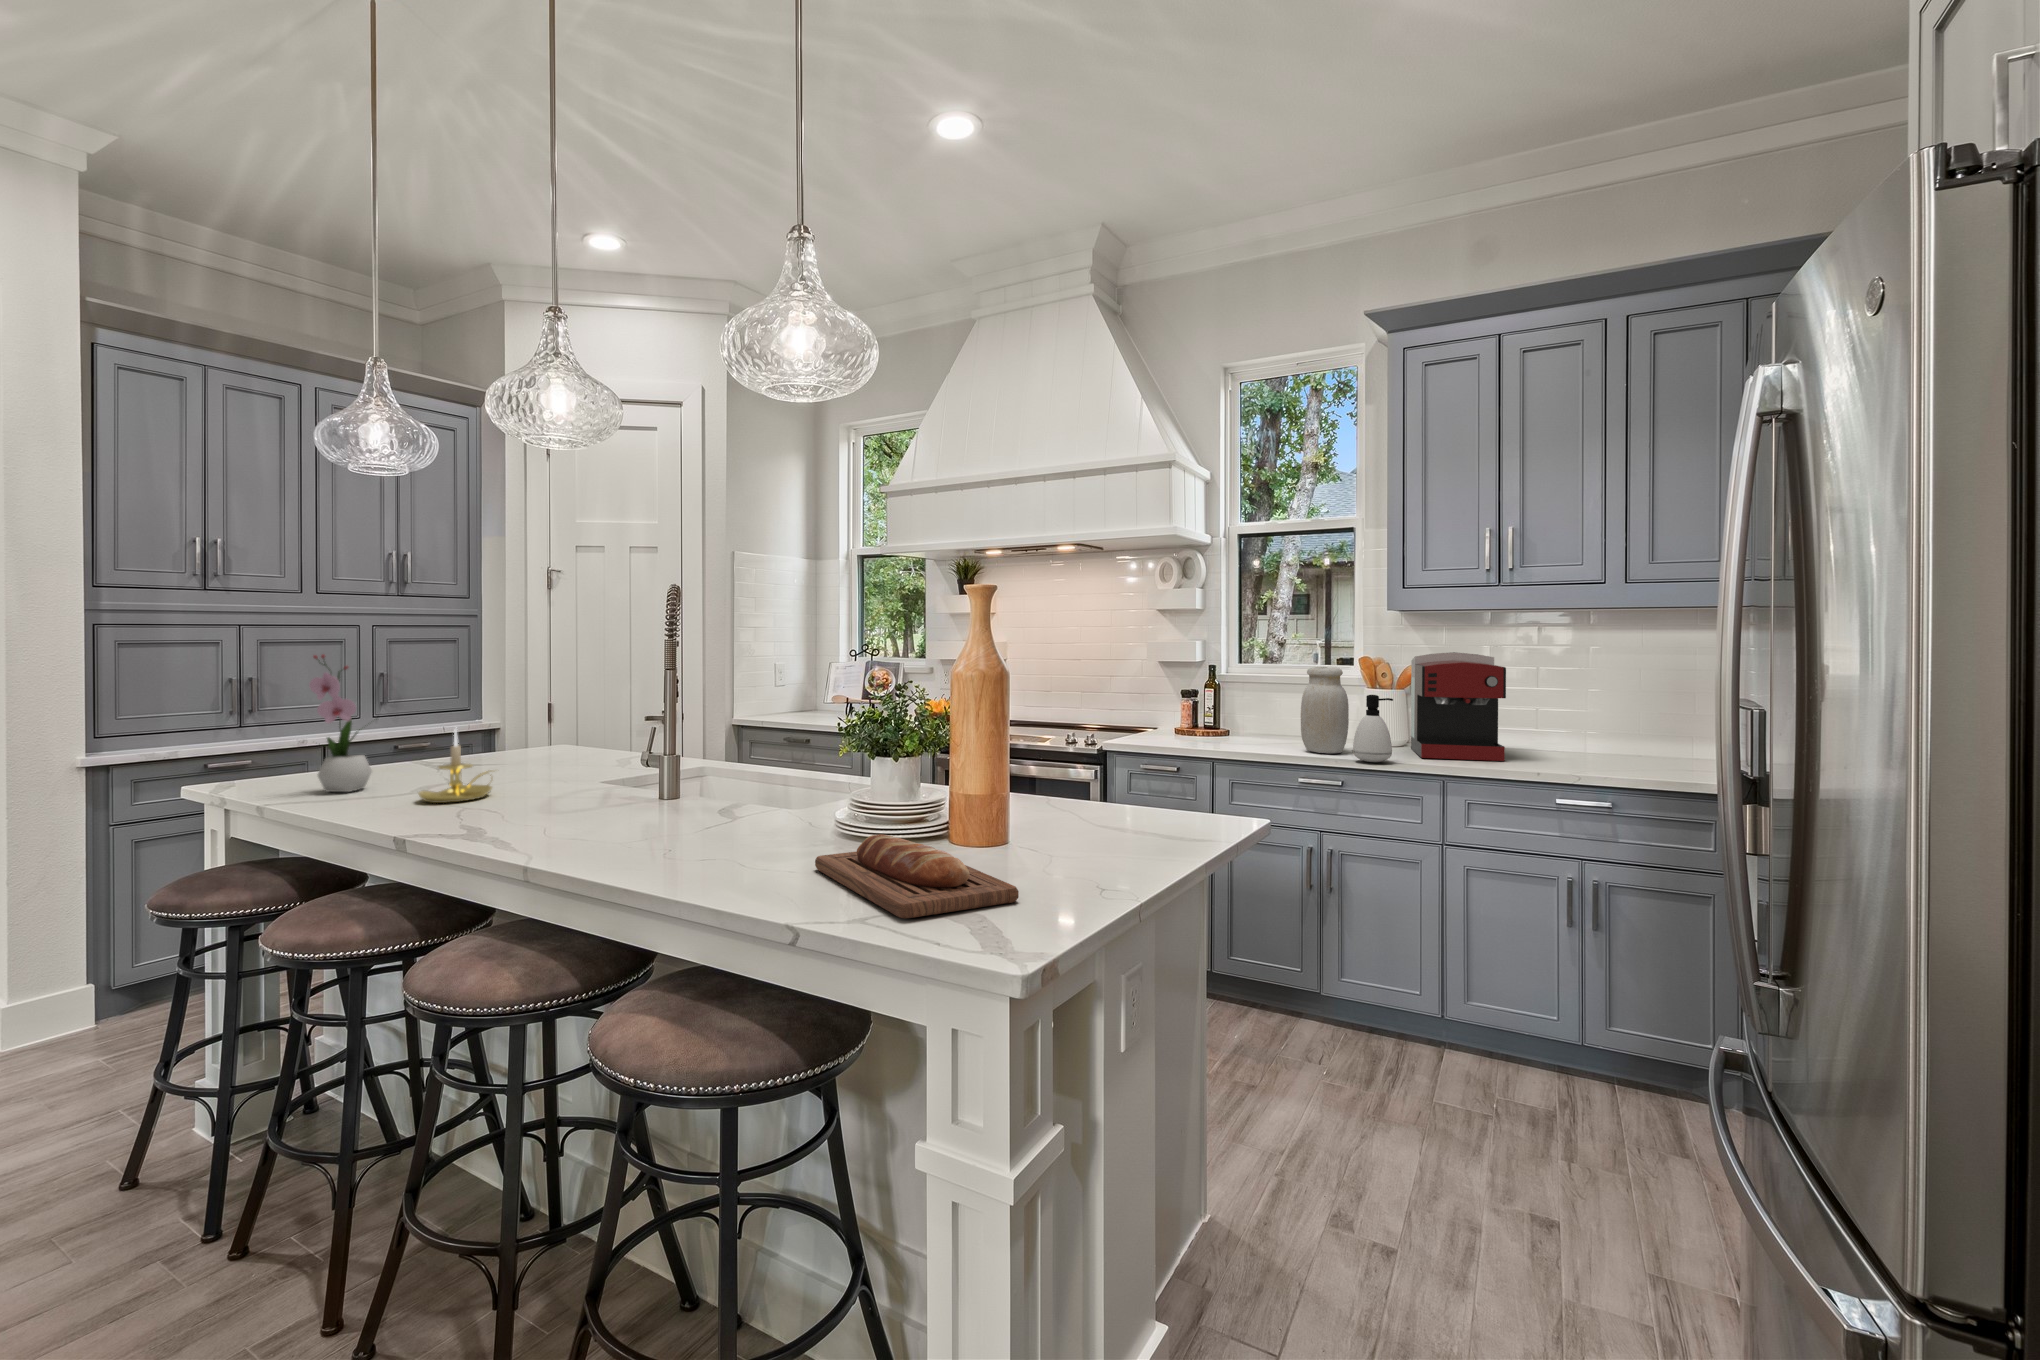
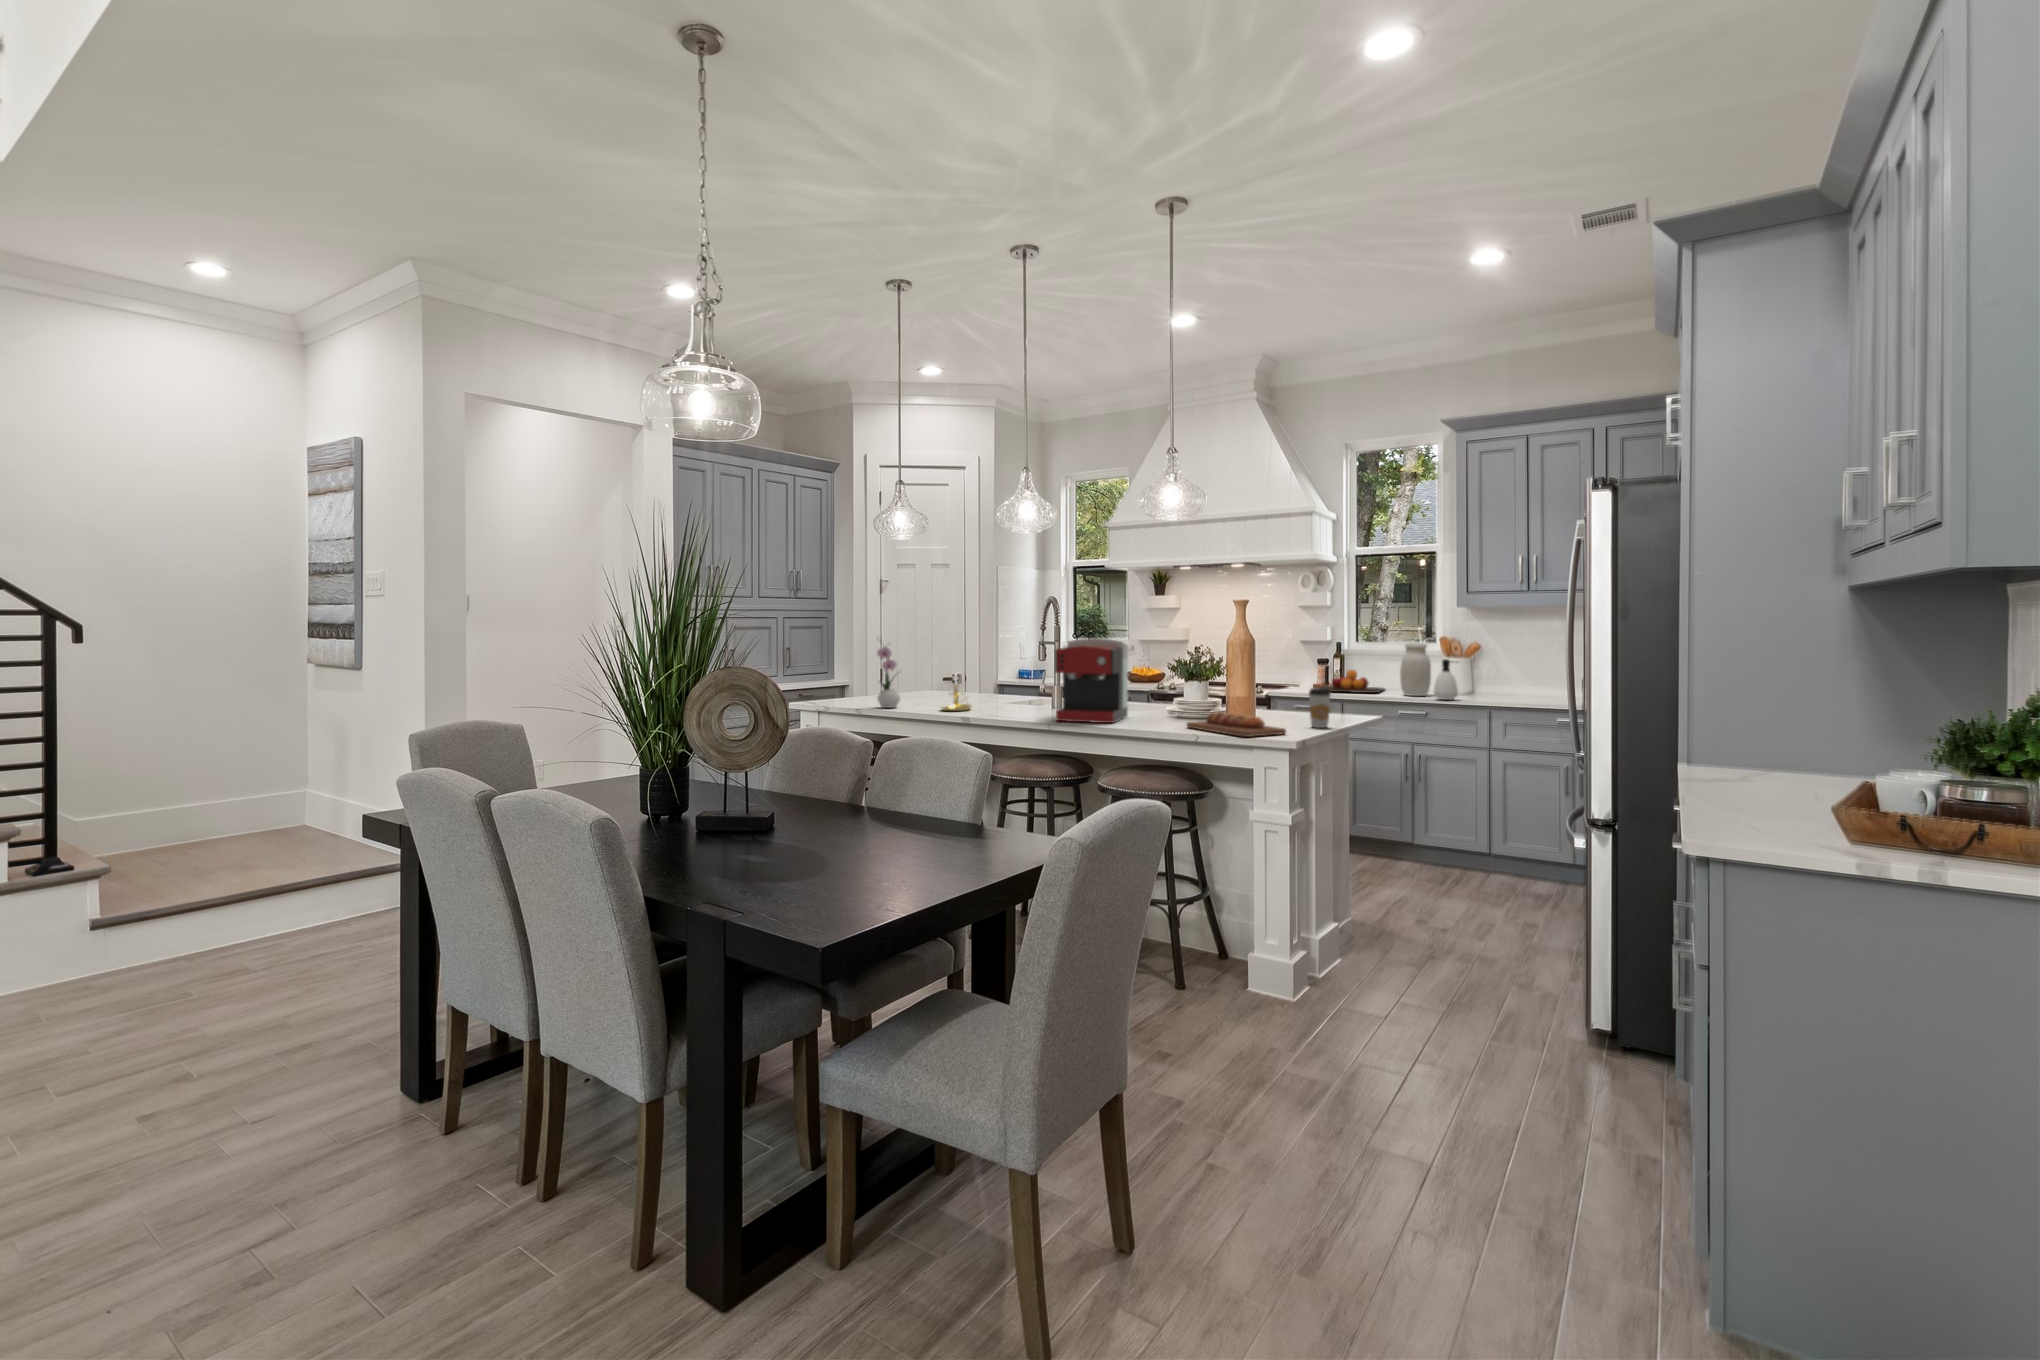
coffee maker: present [1411,652,1506,761] -> present [1055,638,1128,723]
chopping board: none [1173,708,1279,746] -> present [1321,670,1385,693]
coffee cup: none [1090,776,1139,870] -> present [1309,688,1331,728]

